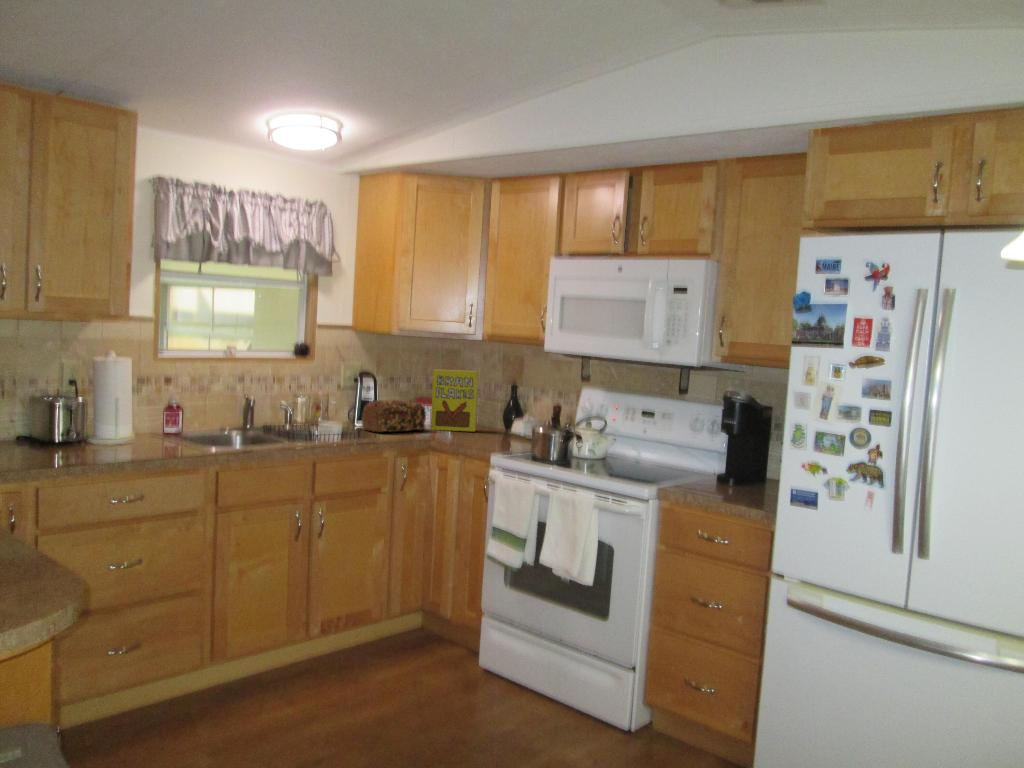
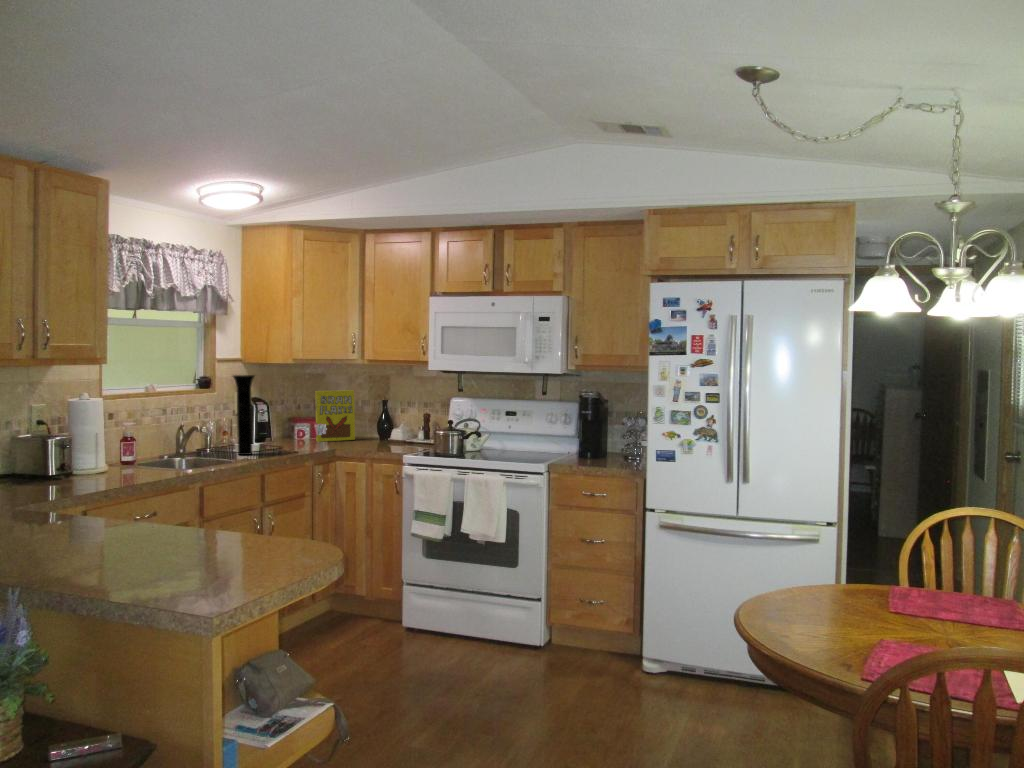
vase: none [320,346,345,436] -> present [233,375,254,455]
bread loaf: present [362,400,425,432] -> none [261,419,315,448]

